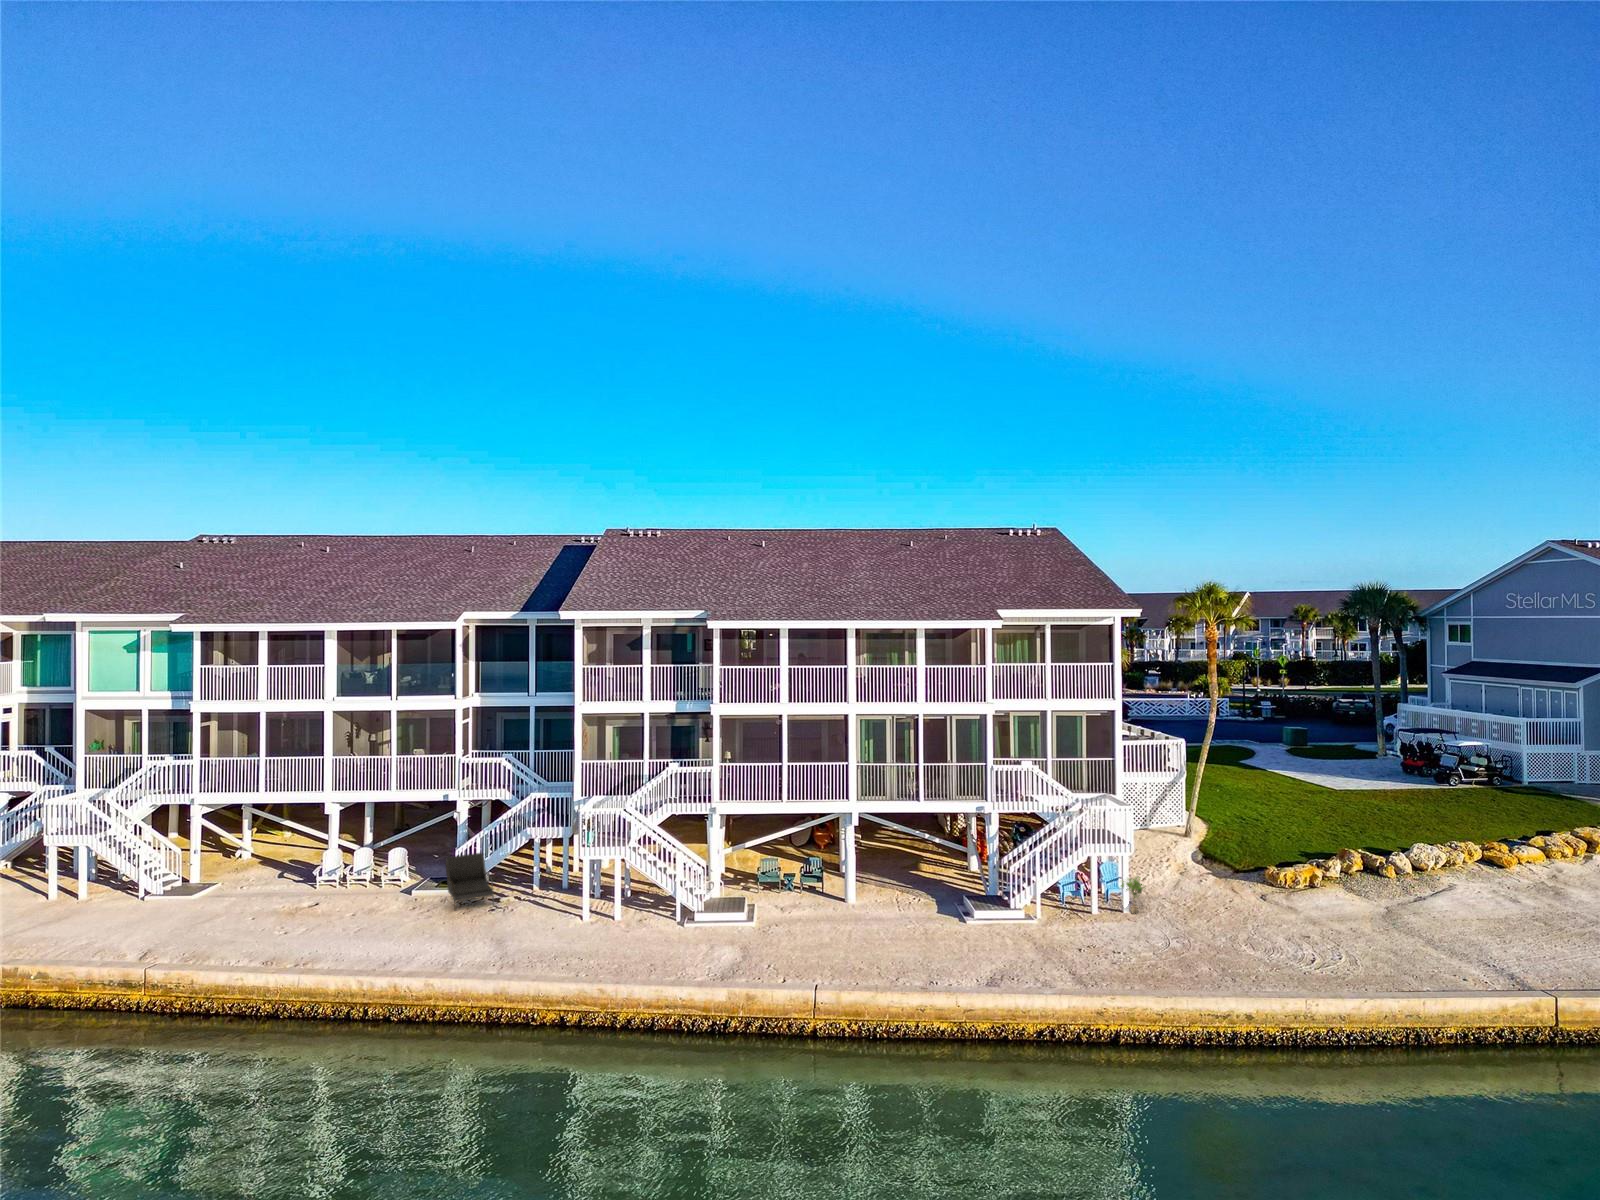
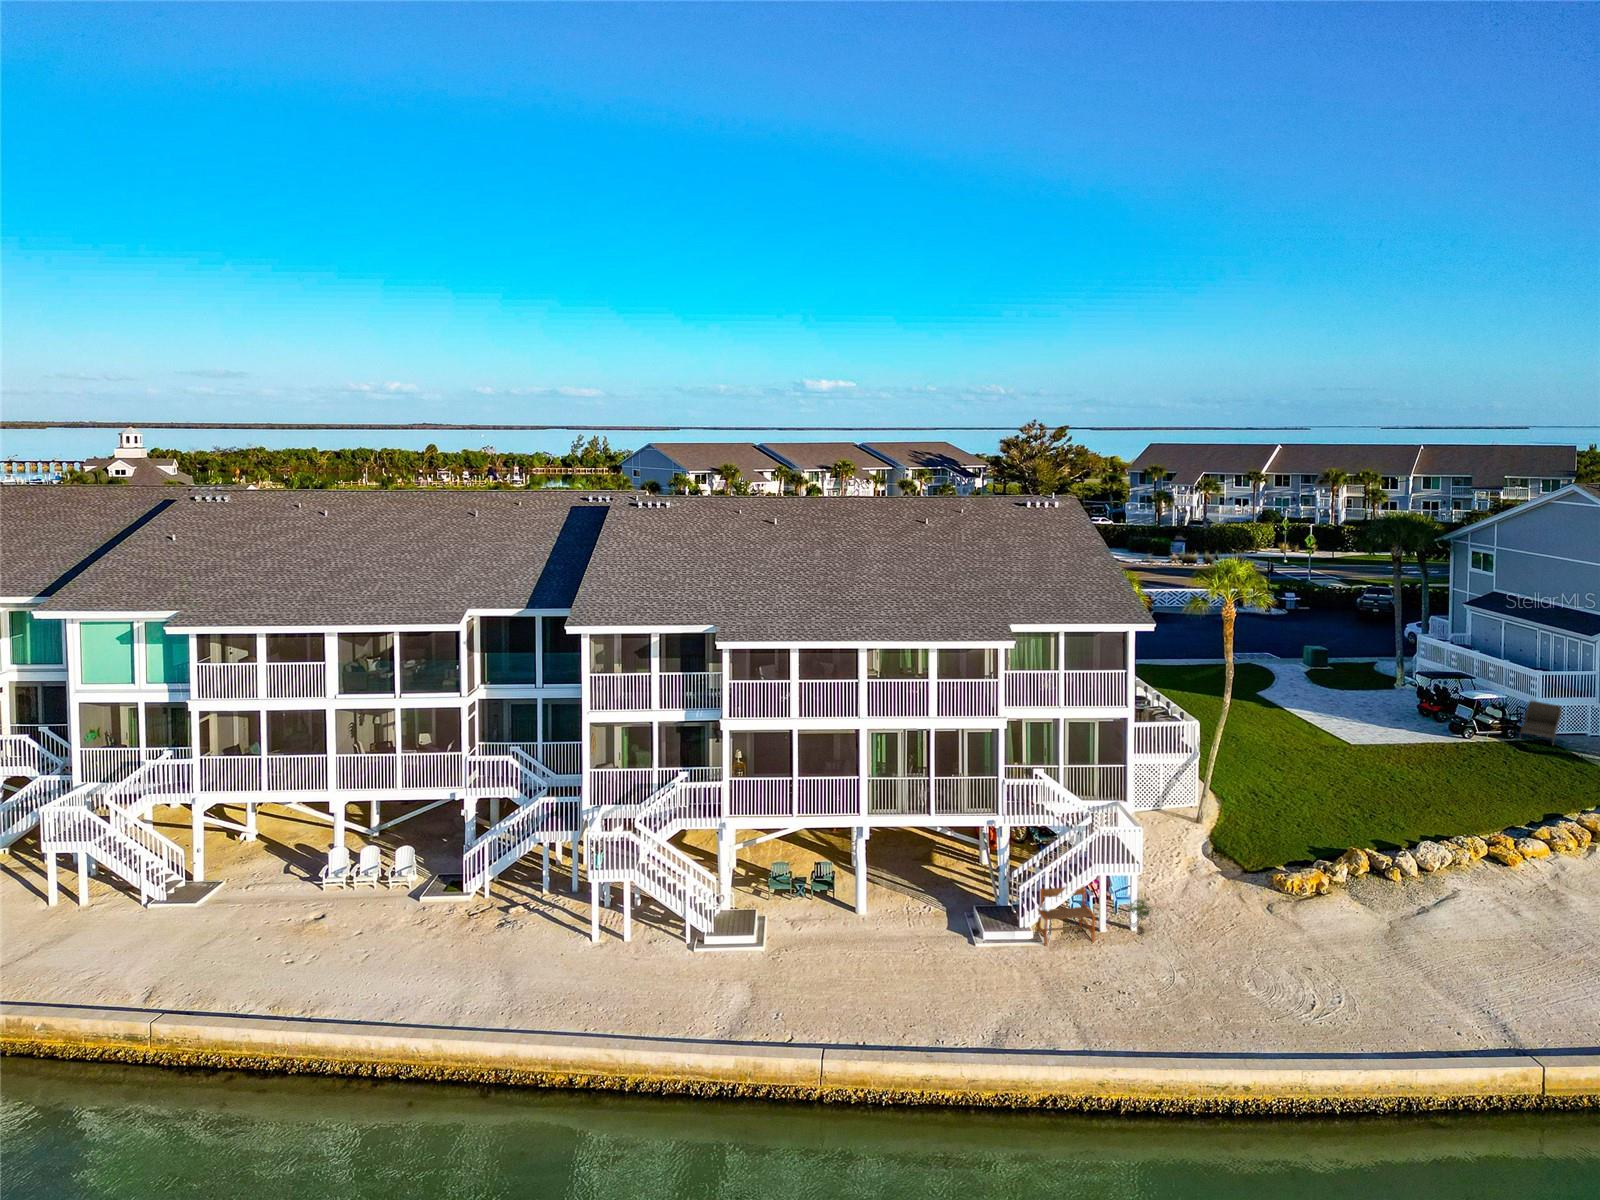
armchair: present [445,853,494,907] -> present [1521,701,1562,739]
bench: none [1029,864,1088,922] -> present [1036,886,1095,946]

